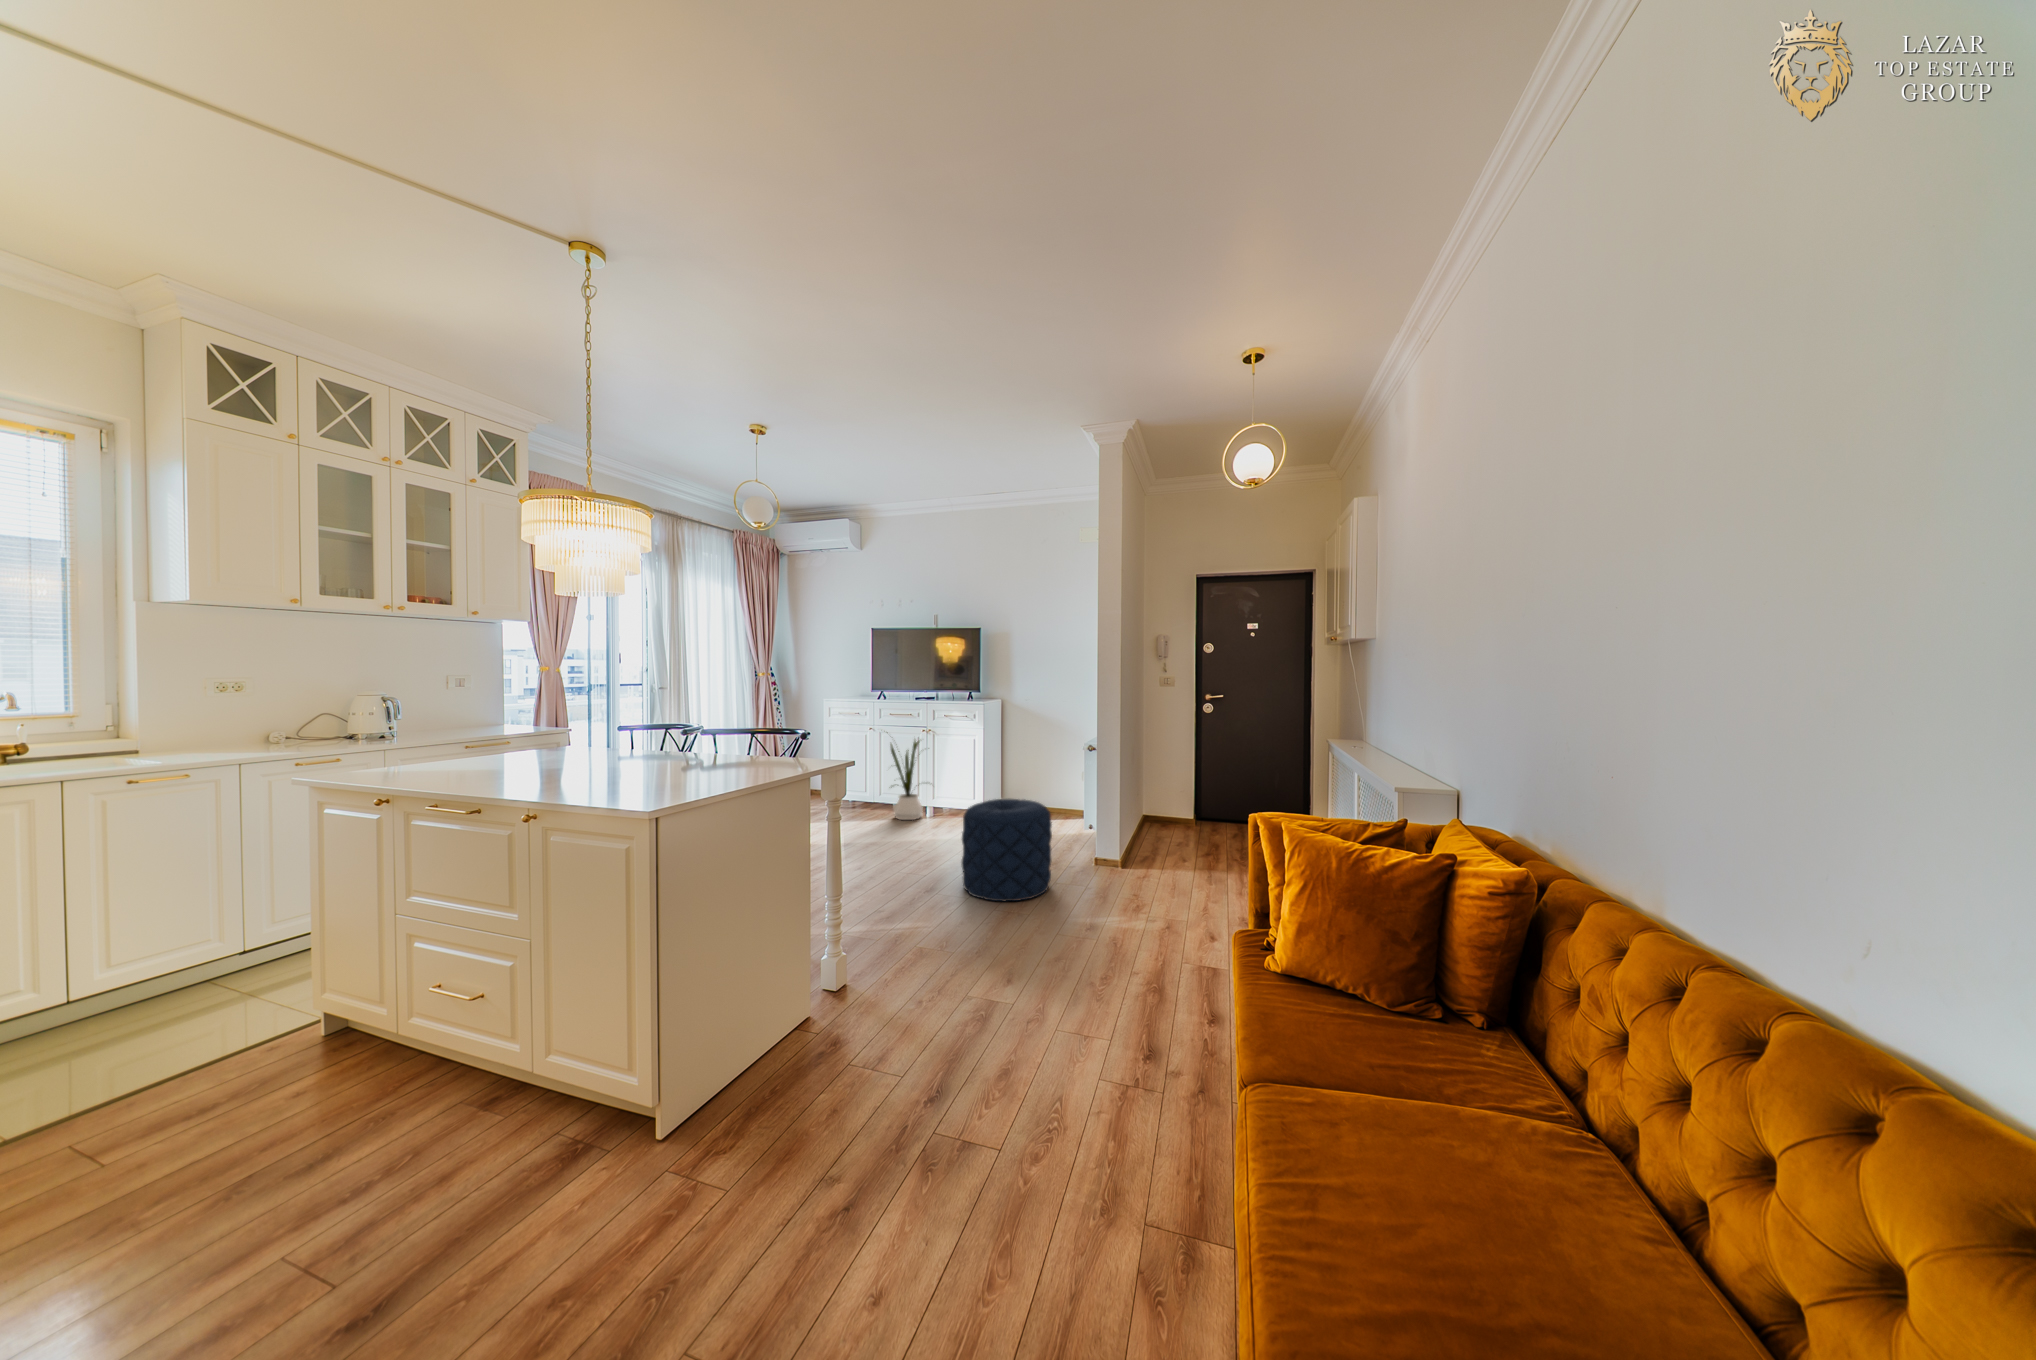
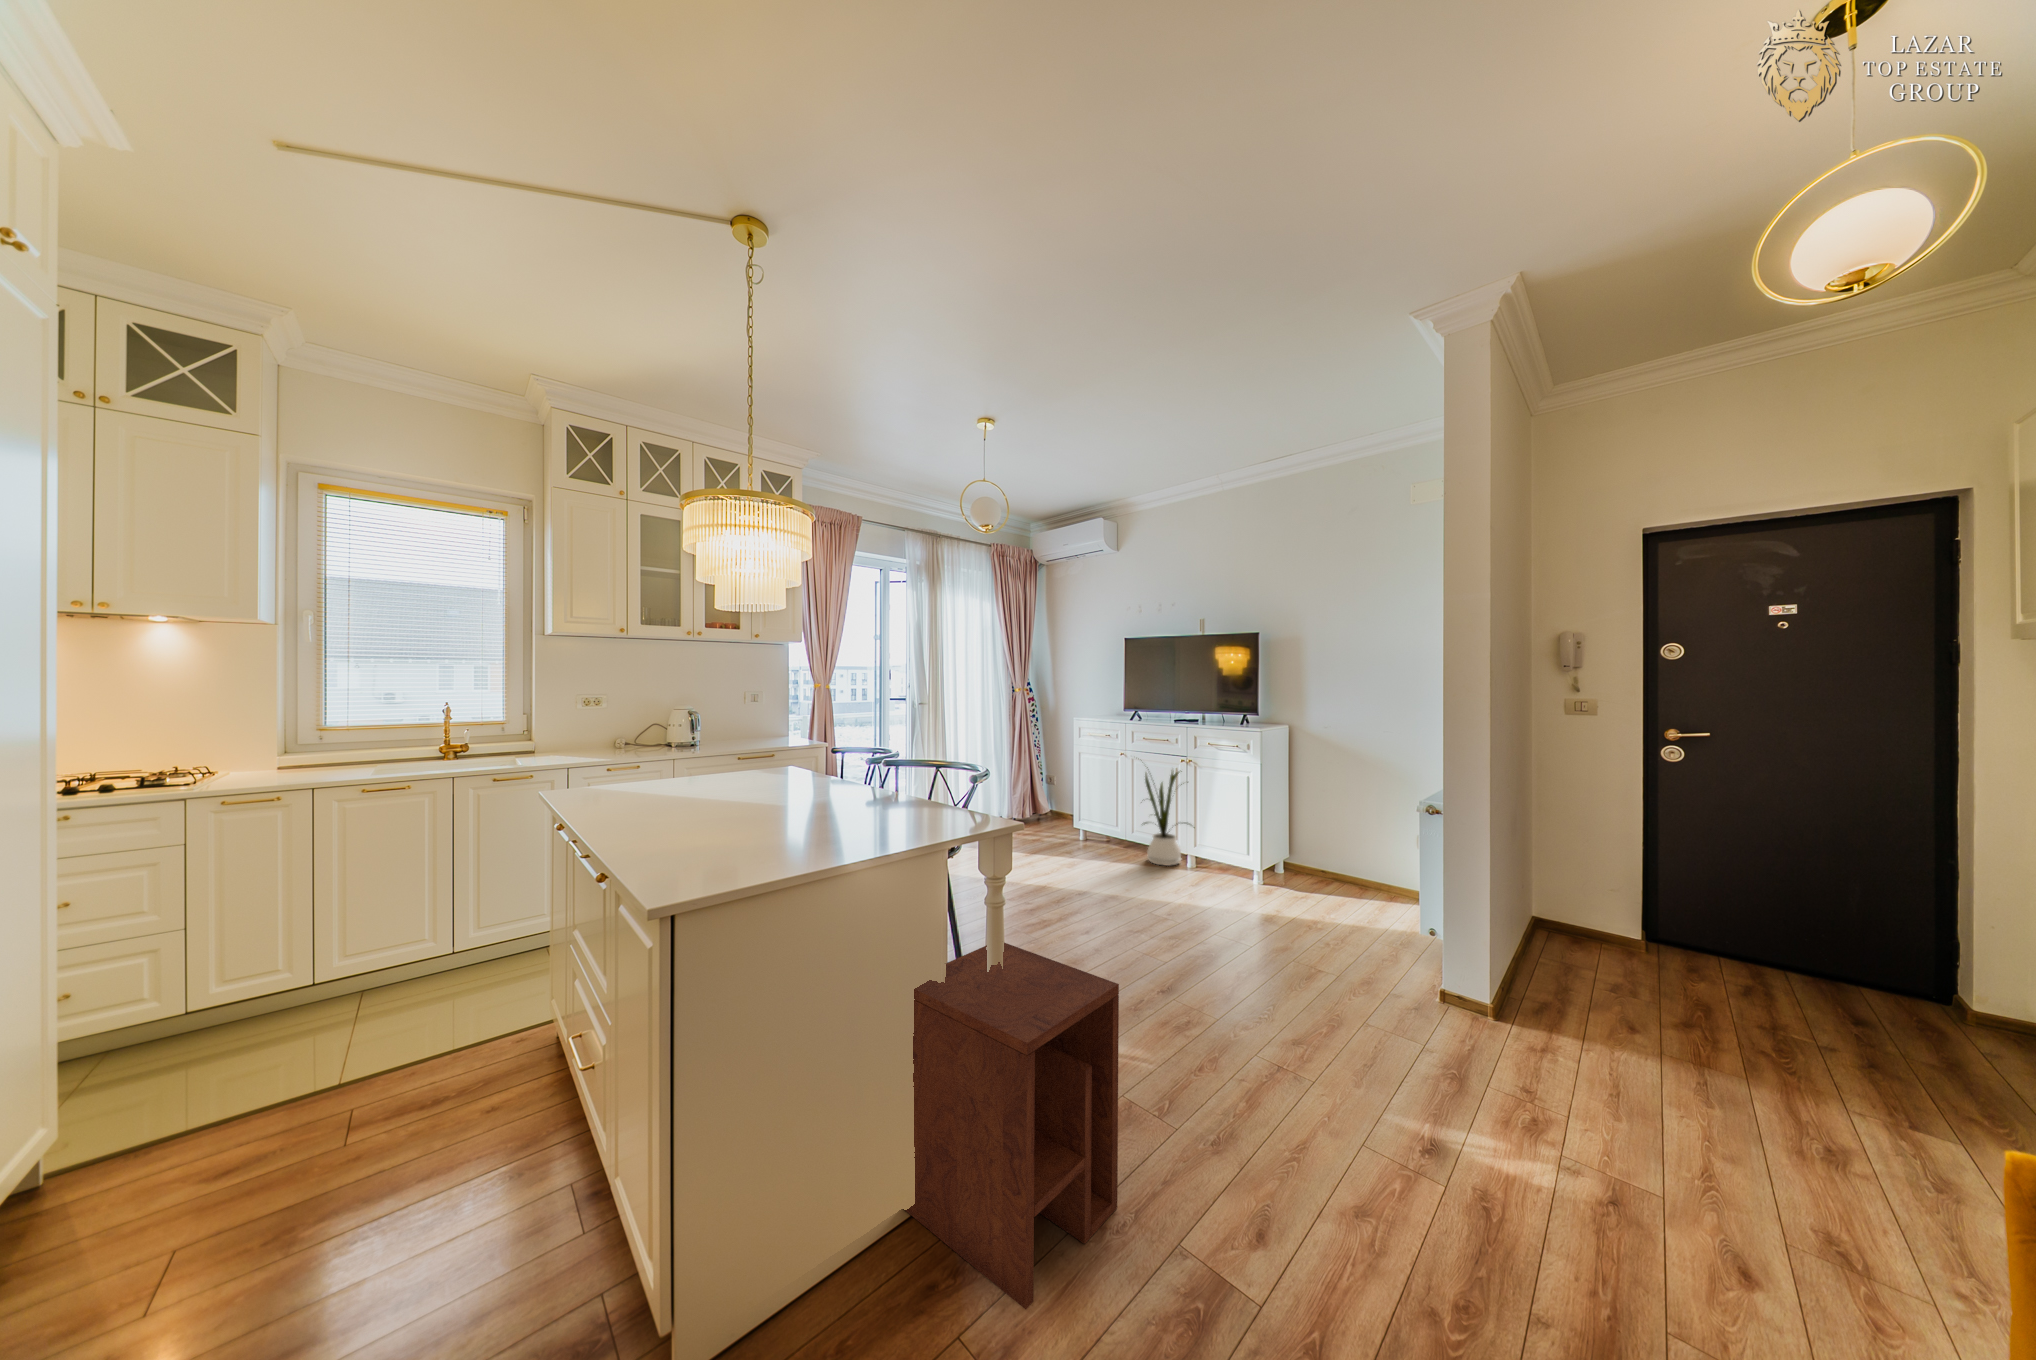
pouf: present [961,799,1052,901] -> none [1206,866,1336,1016]
side table: none [774,857,937,1085] -> present [905,943,1119,1309]

